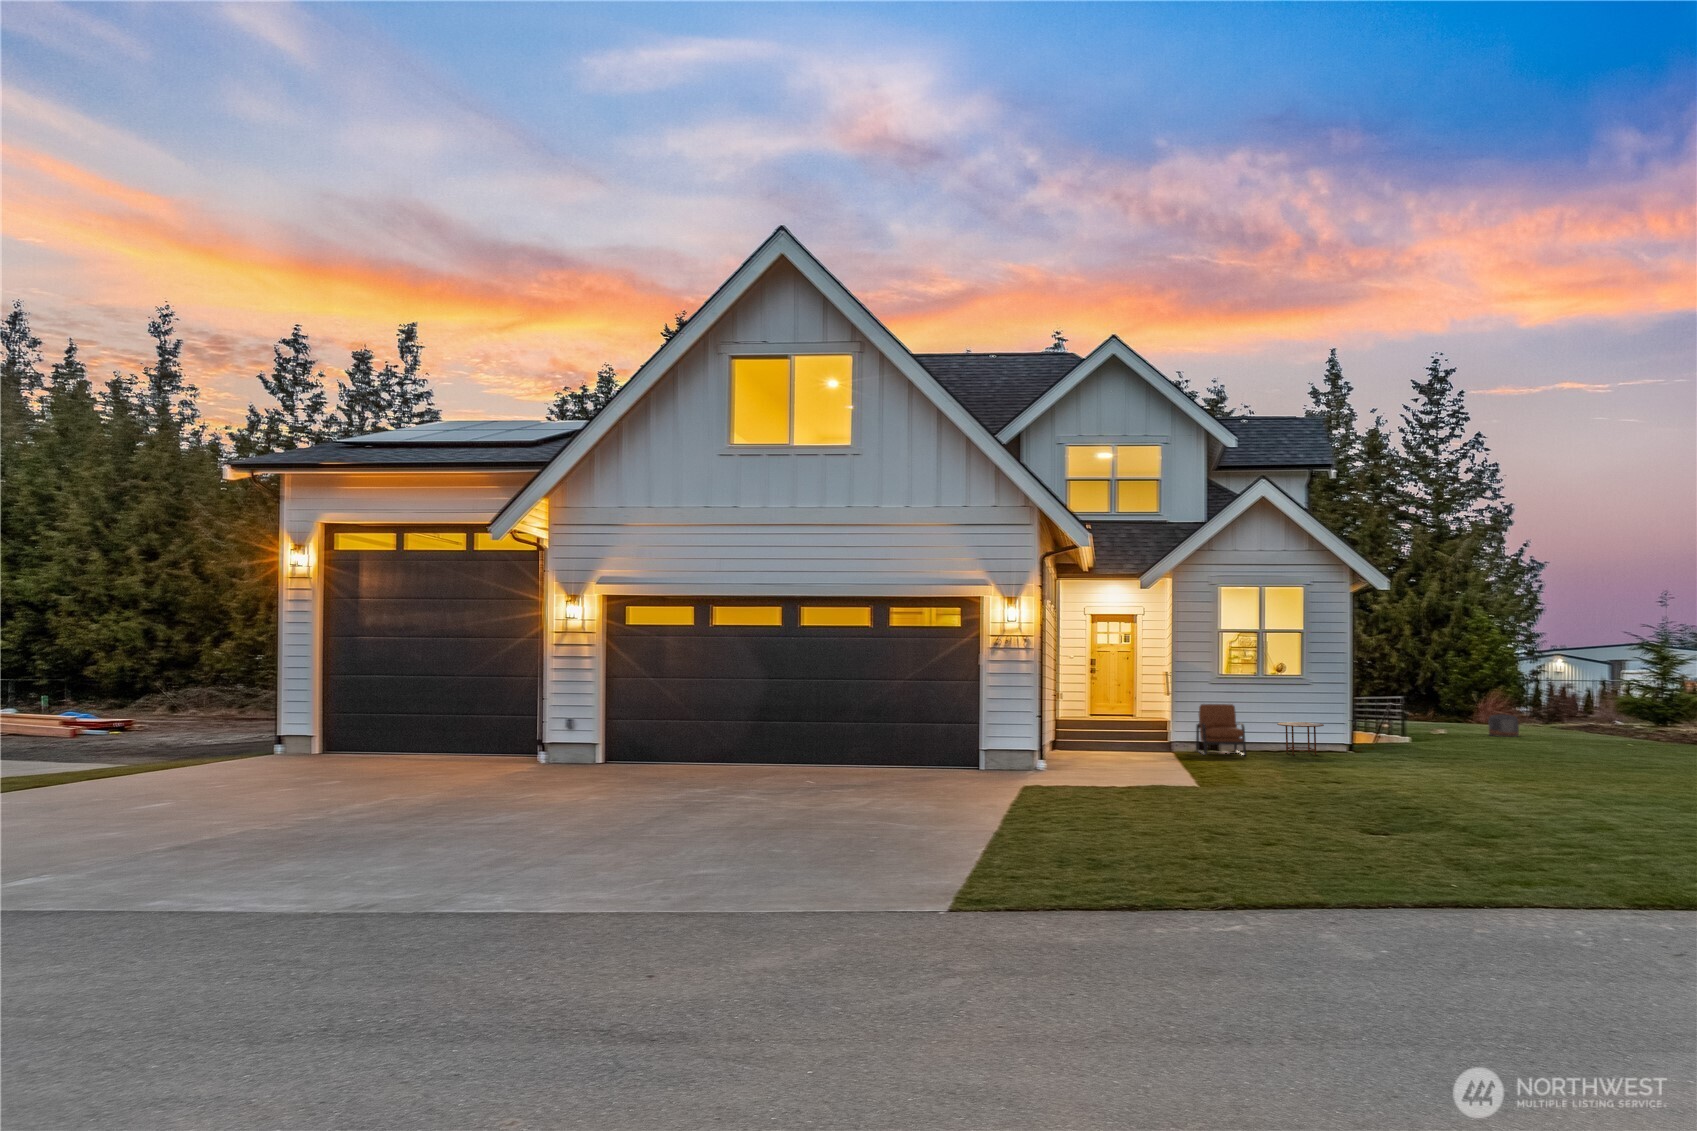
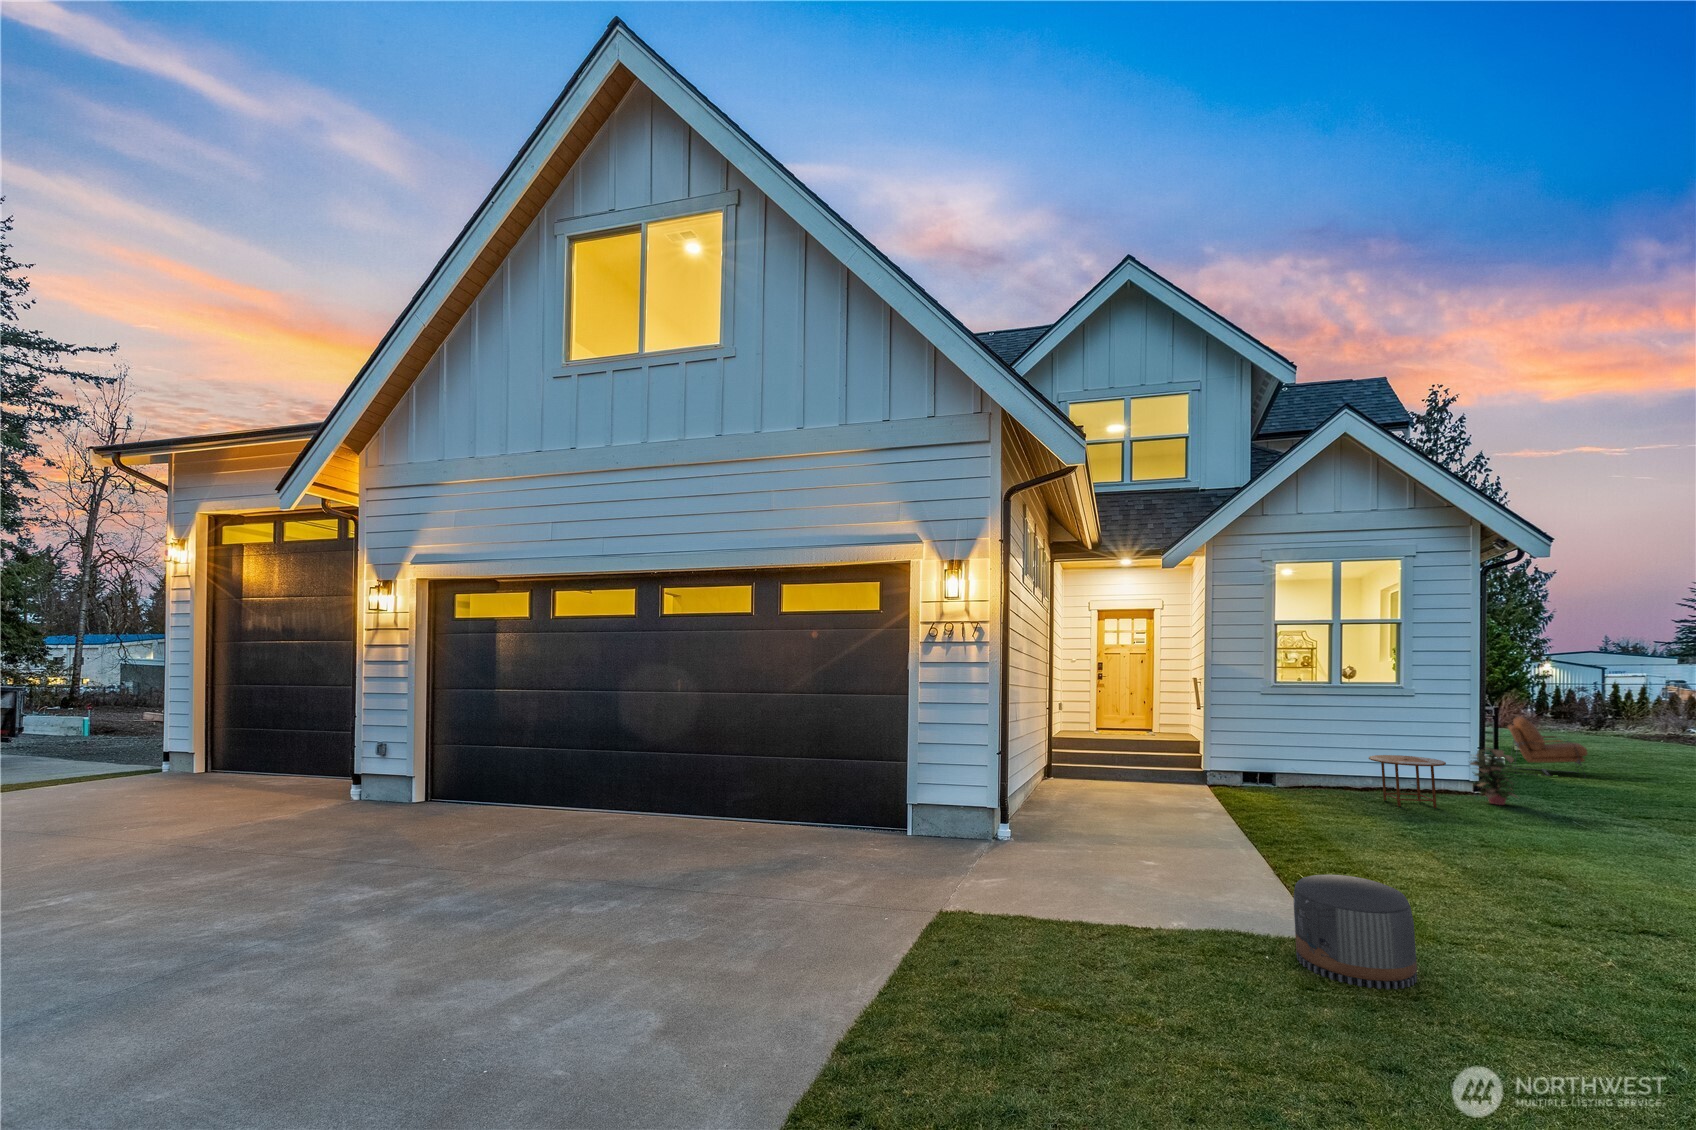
chair: present [1196,704,1246,755] -> present [1508,716,1587,776]
pouf: present [1488,714,1519,737] -> present [1293,874,1417,989]
decorative plant: none [1342,715,1372,753] -> present [1470,748,1517,805]

